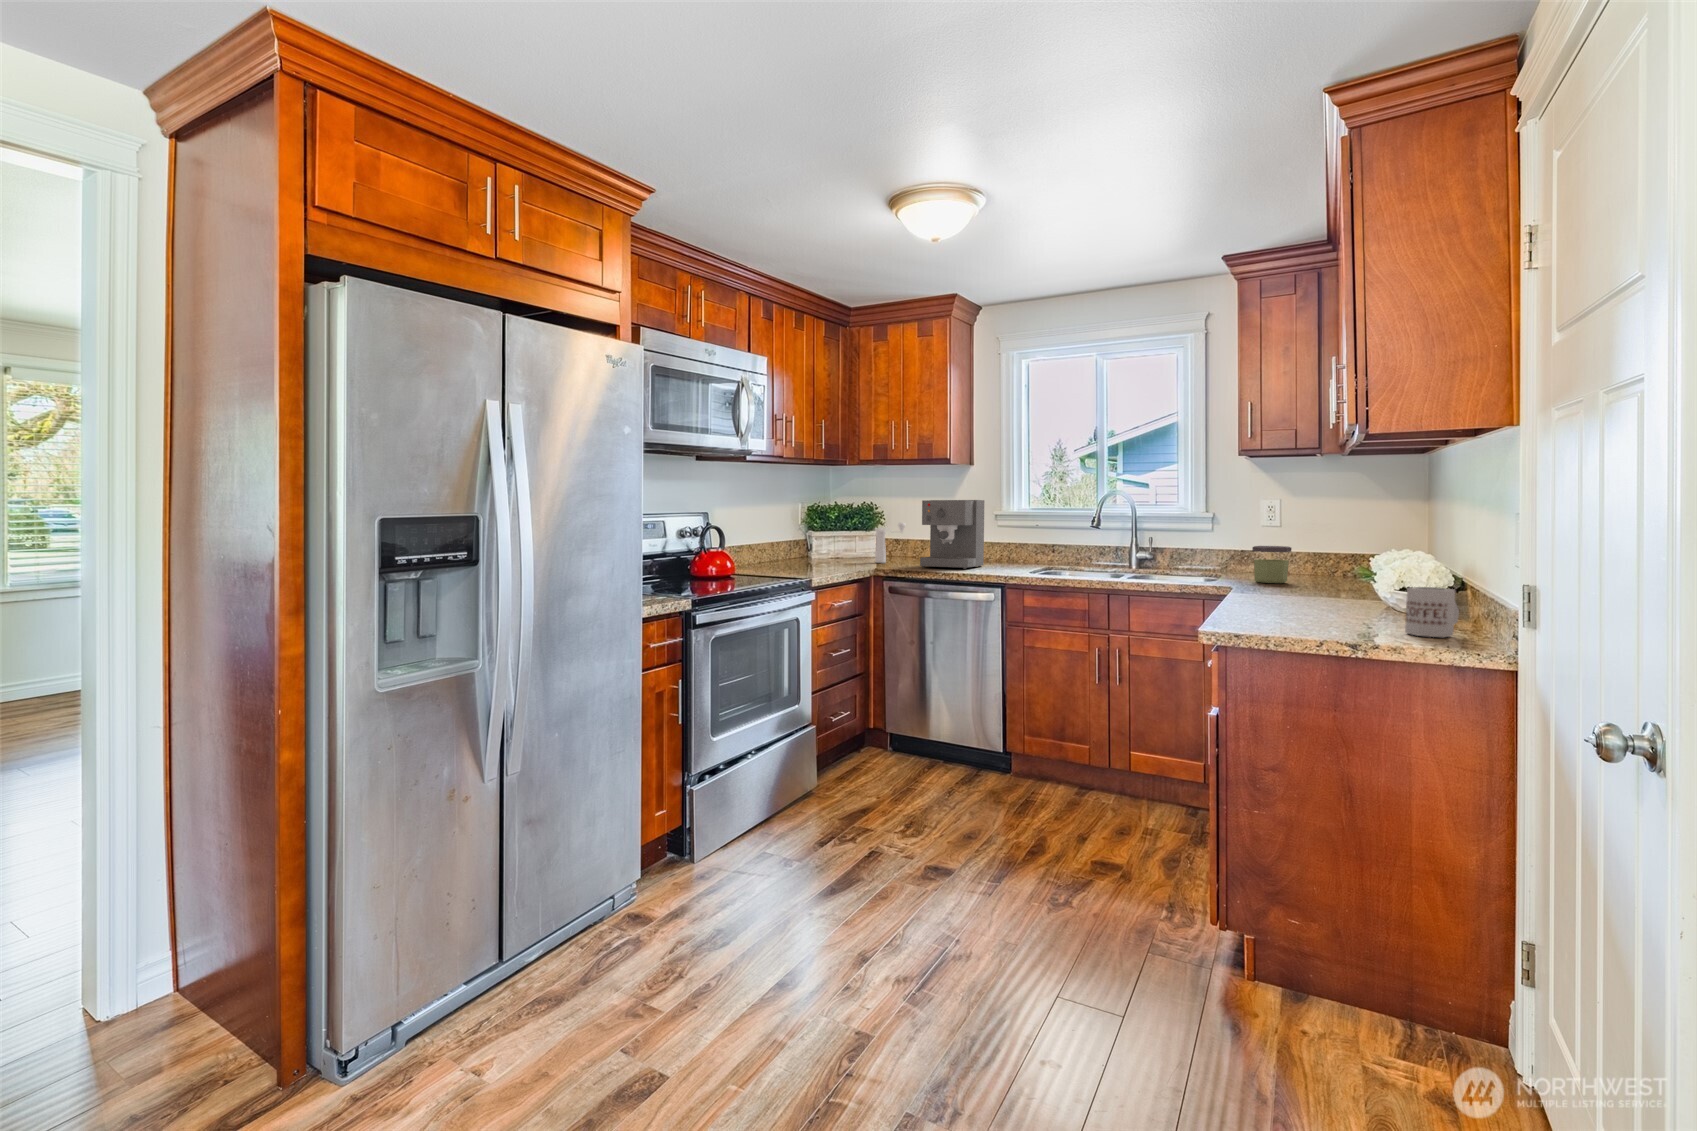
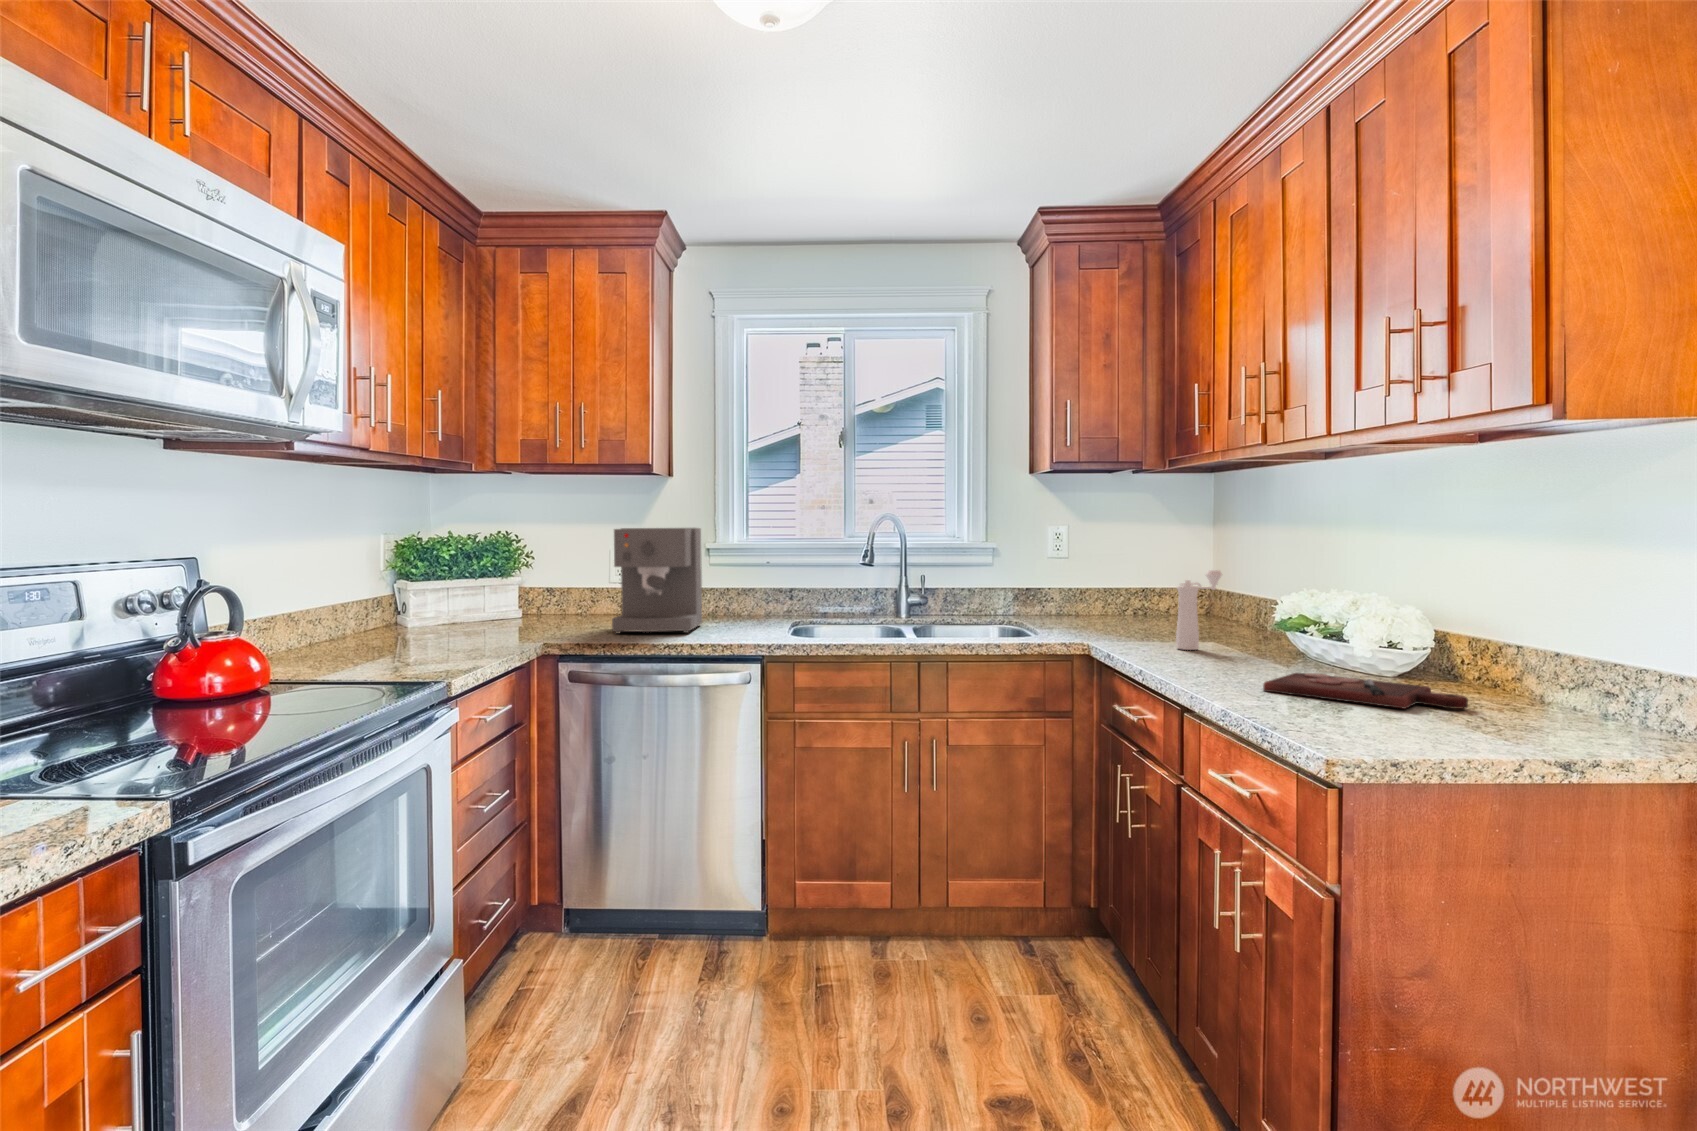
pepper mill: present [875,523,905,563] -> present [1176,570,1222,650]
jar: present [1252,546,1291,583] -> none [1078,585,1122,633]
mug: present [1405,587,1459,637] -> none [1535,656,1609,732]
cutting board: none [1272,604,1391,624] -> present [1263,673,1468,709]

